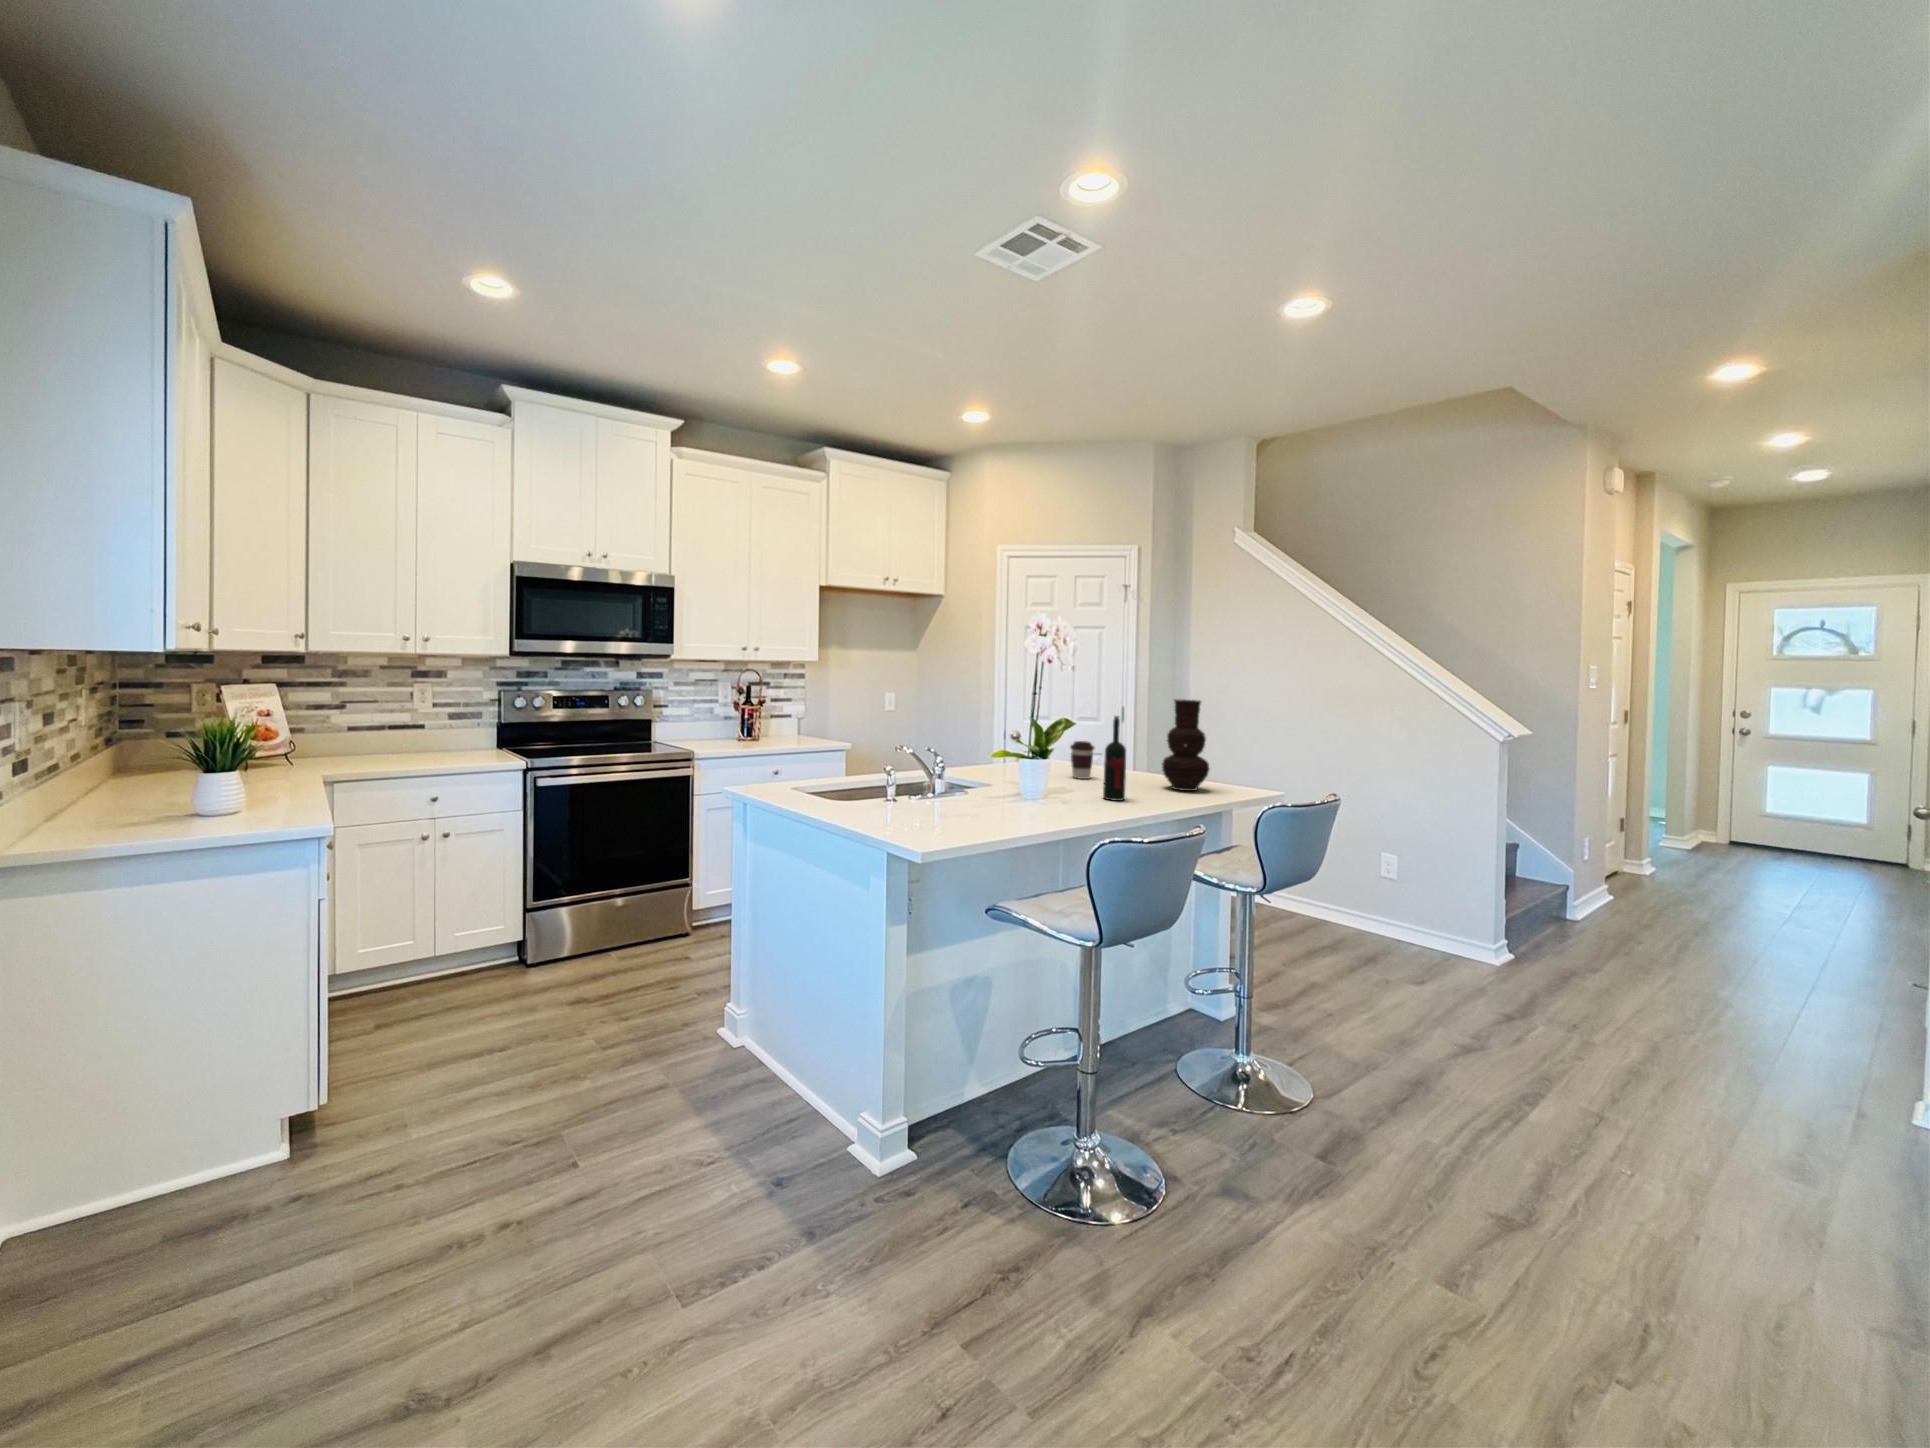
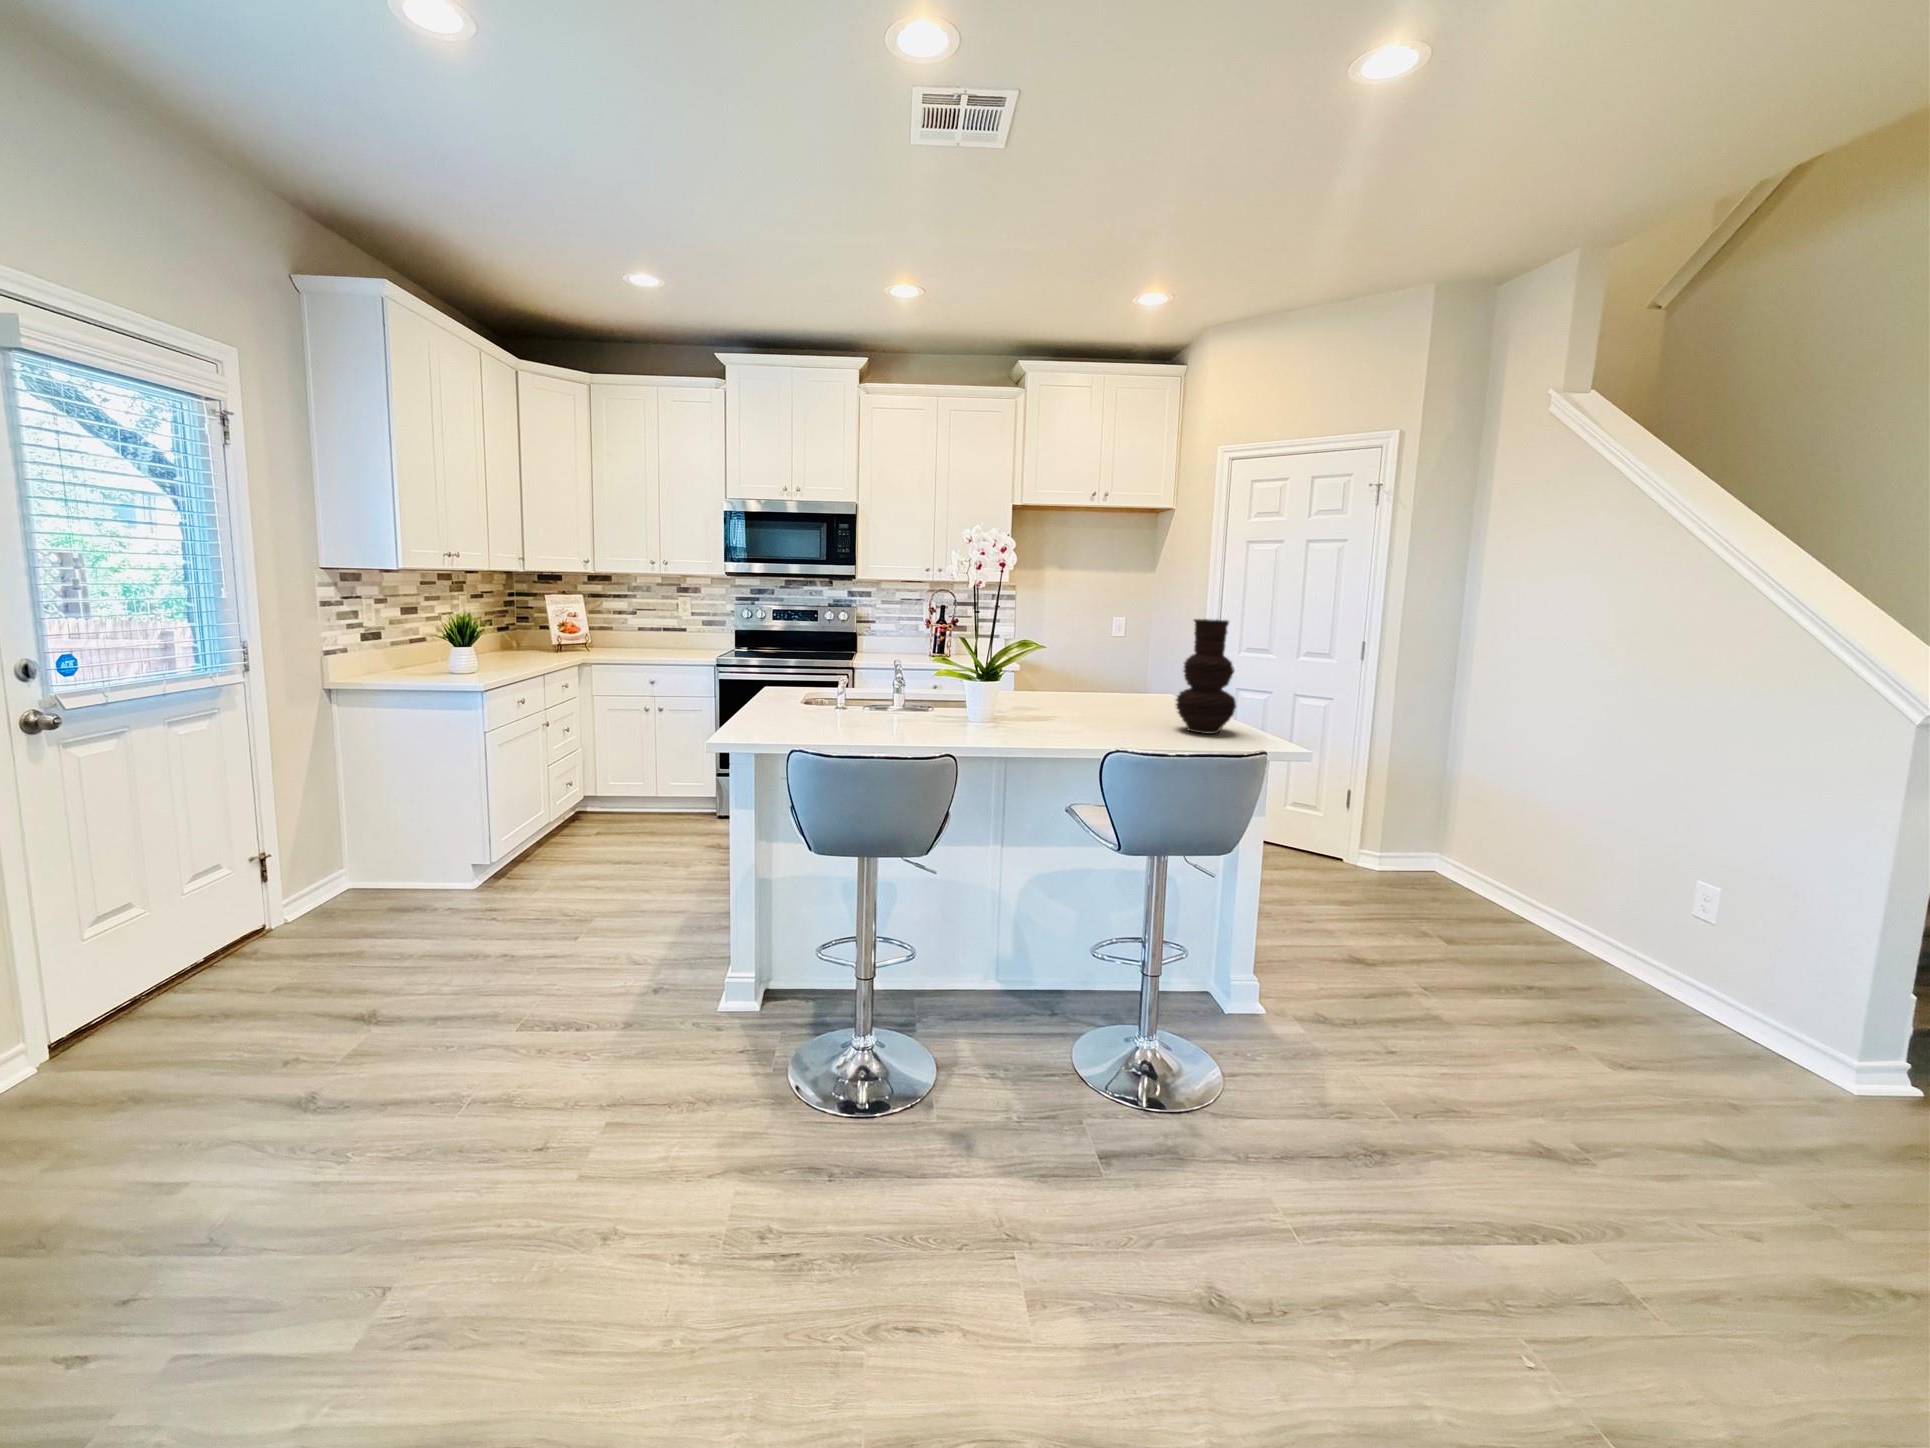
wine bottle: present [1103,716,1126,801] -> none [1058,633,1086,731]
coffee cup: present [1070,741,1094,779] -> none [1105,667,1134,710]

